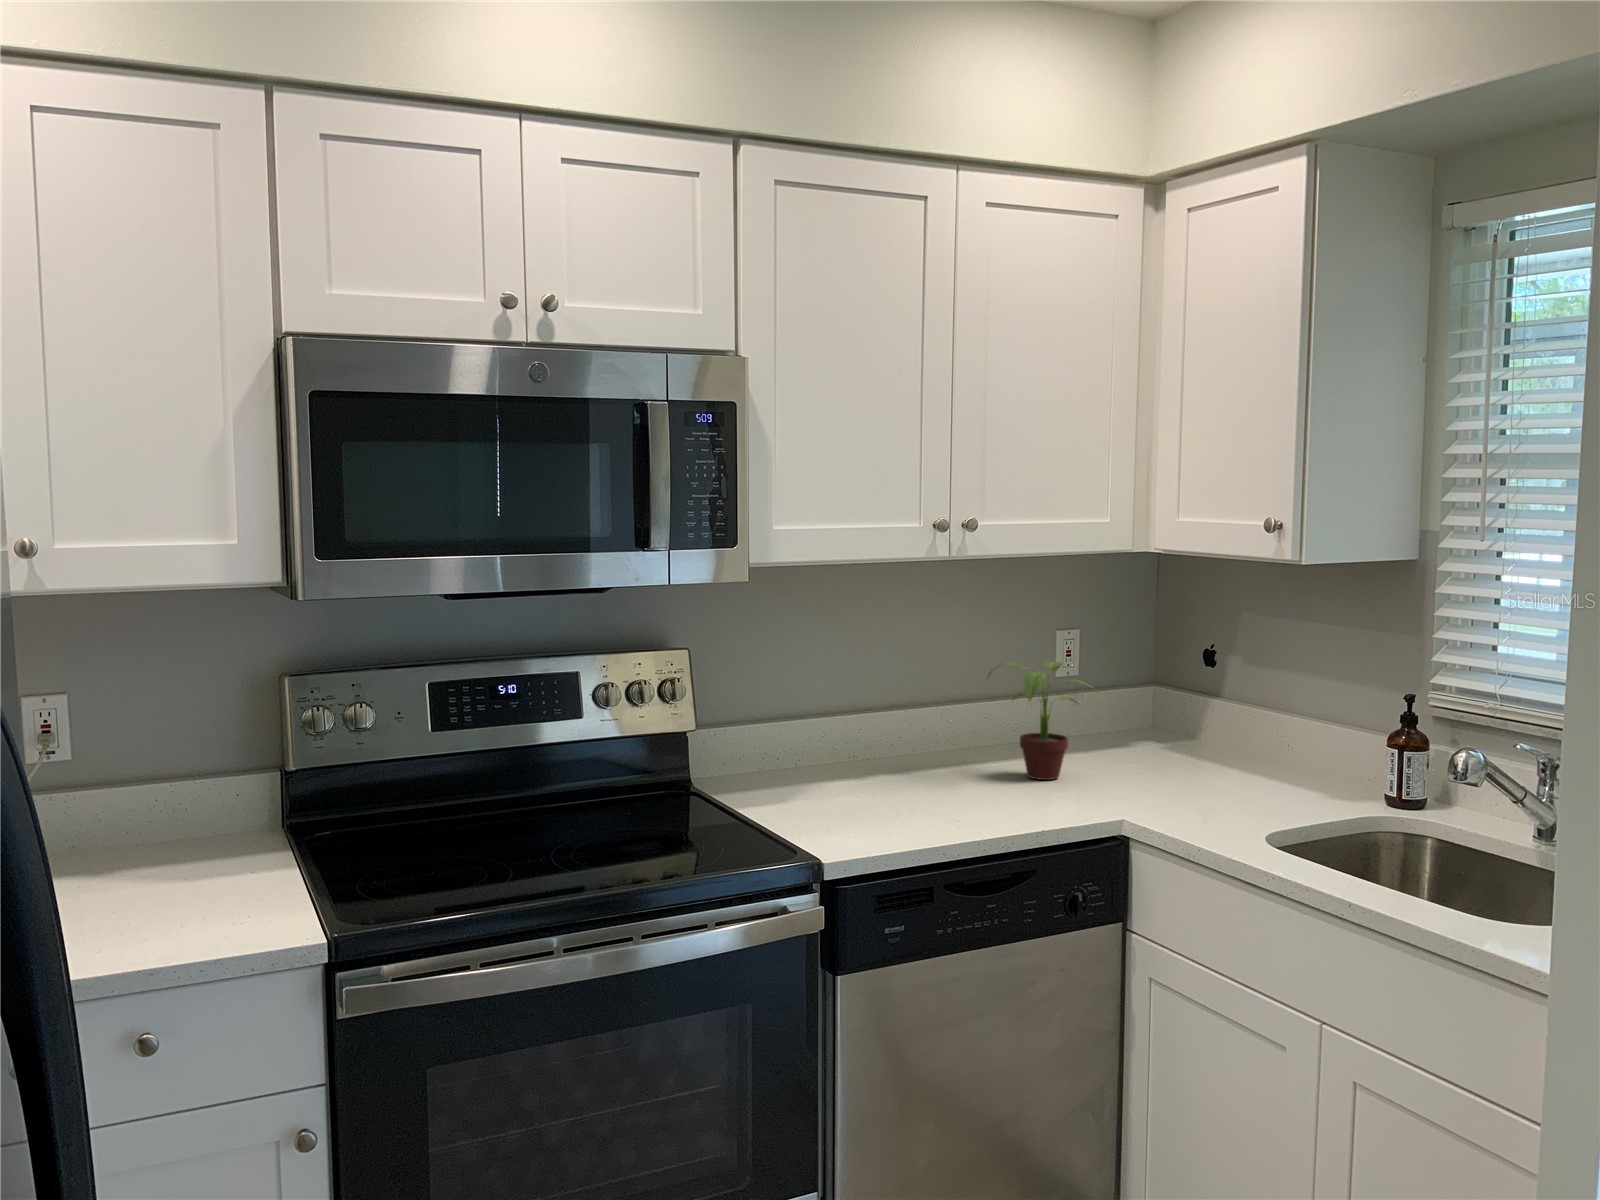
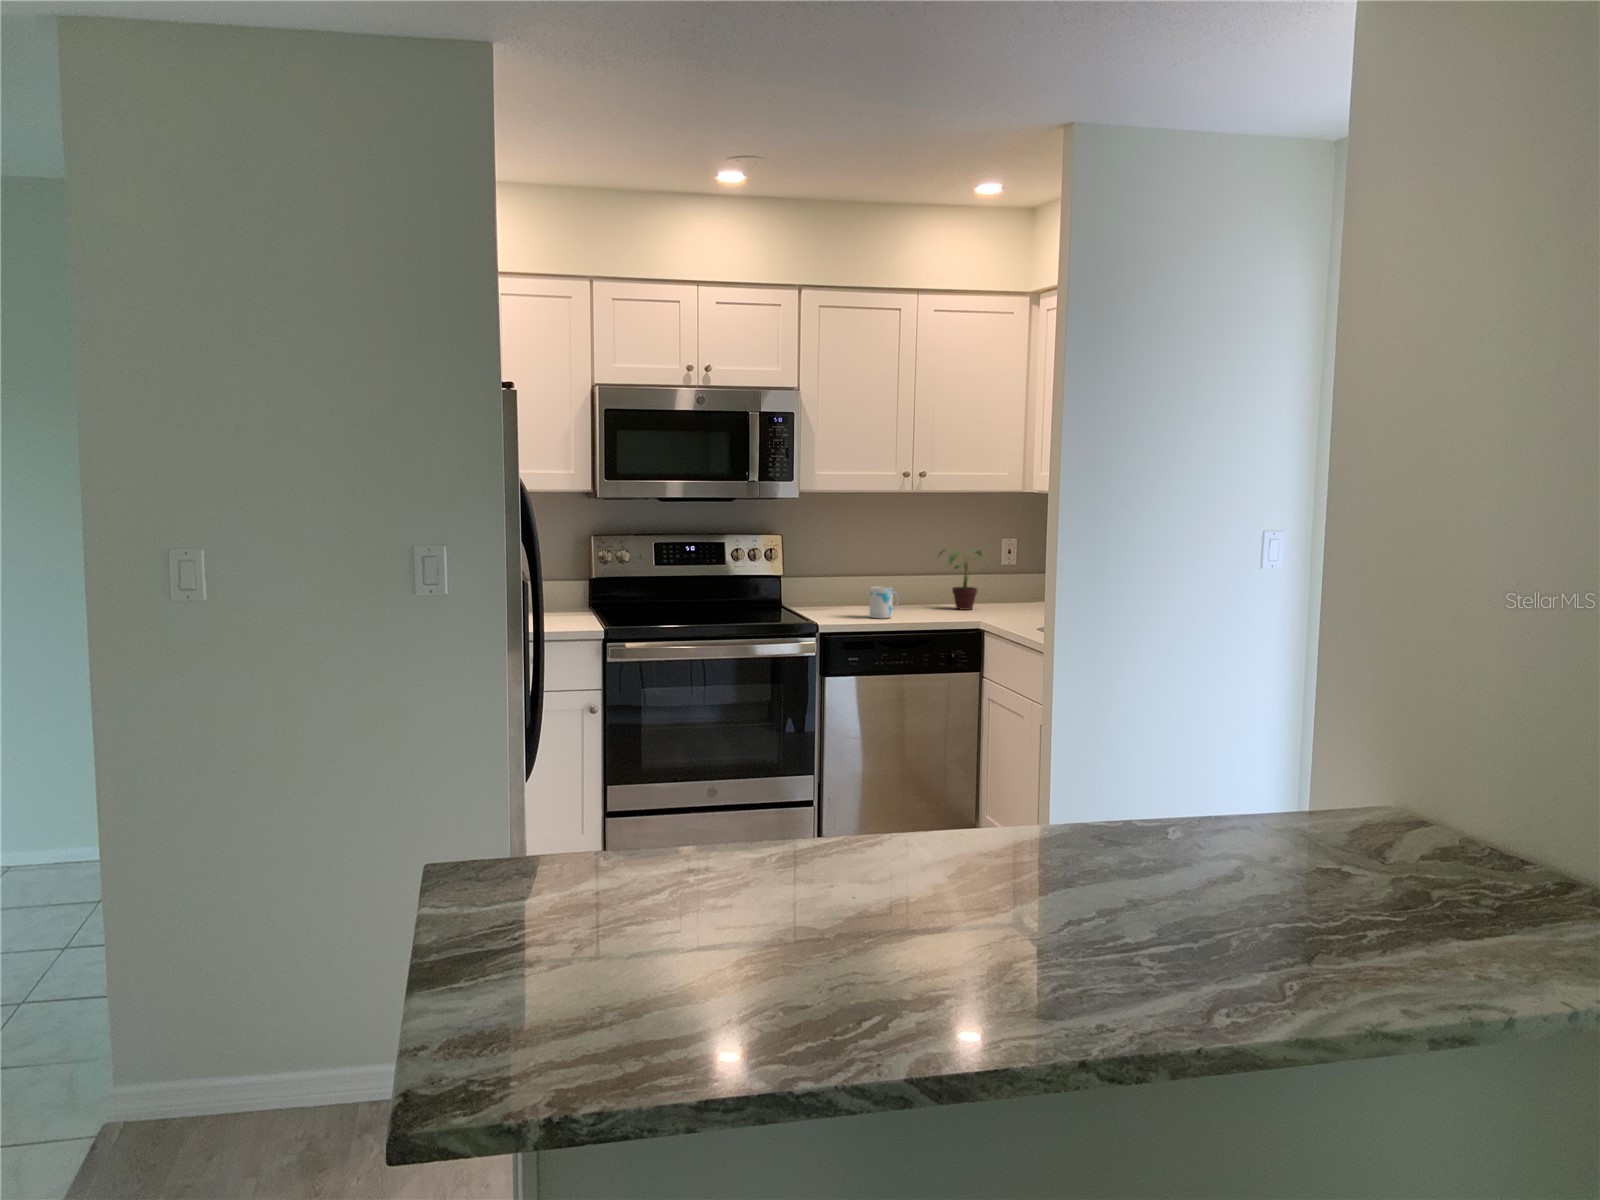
mug: none [908,758,958,830] -> present [870,586,898,618]

